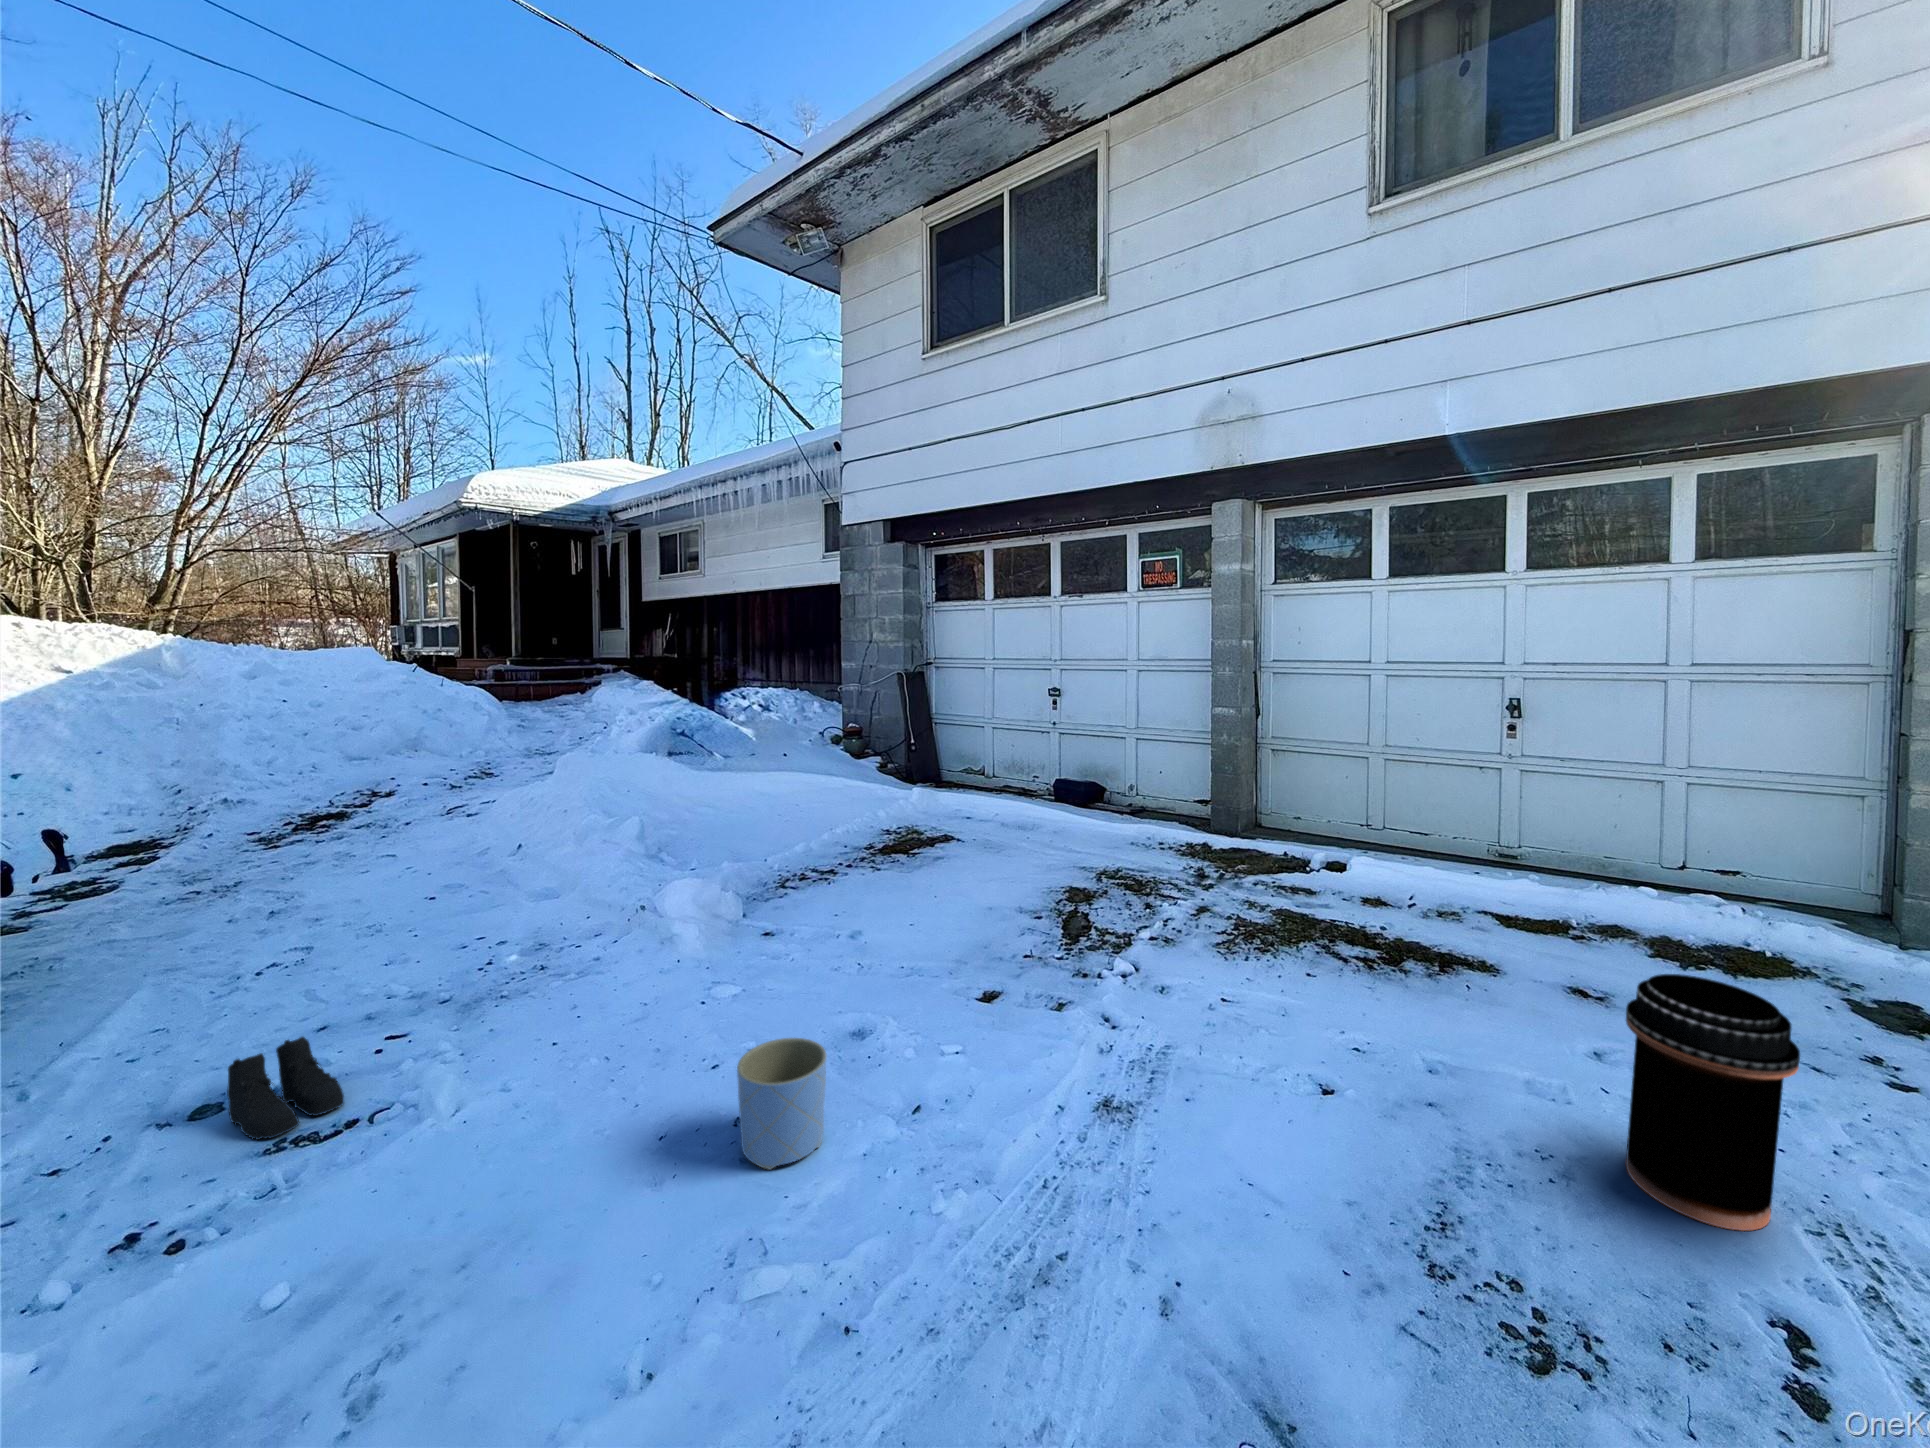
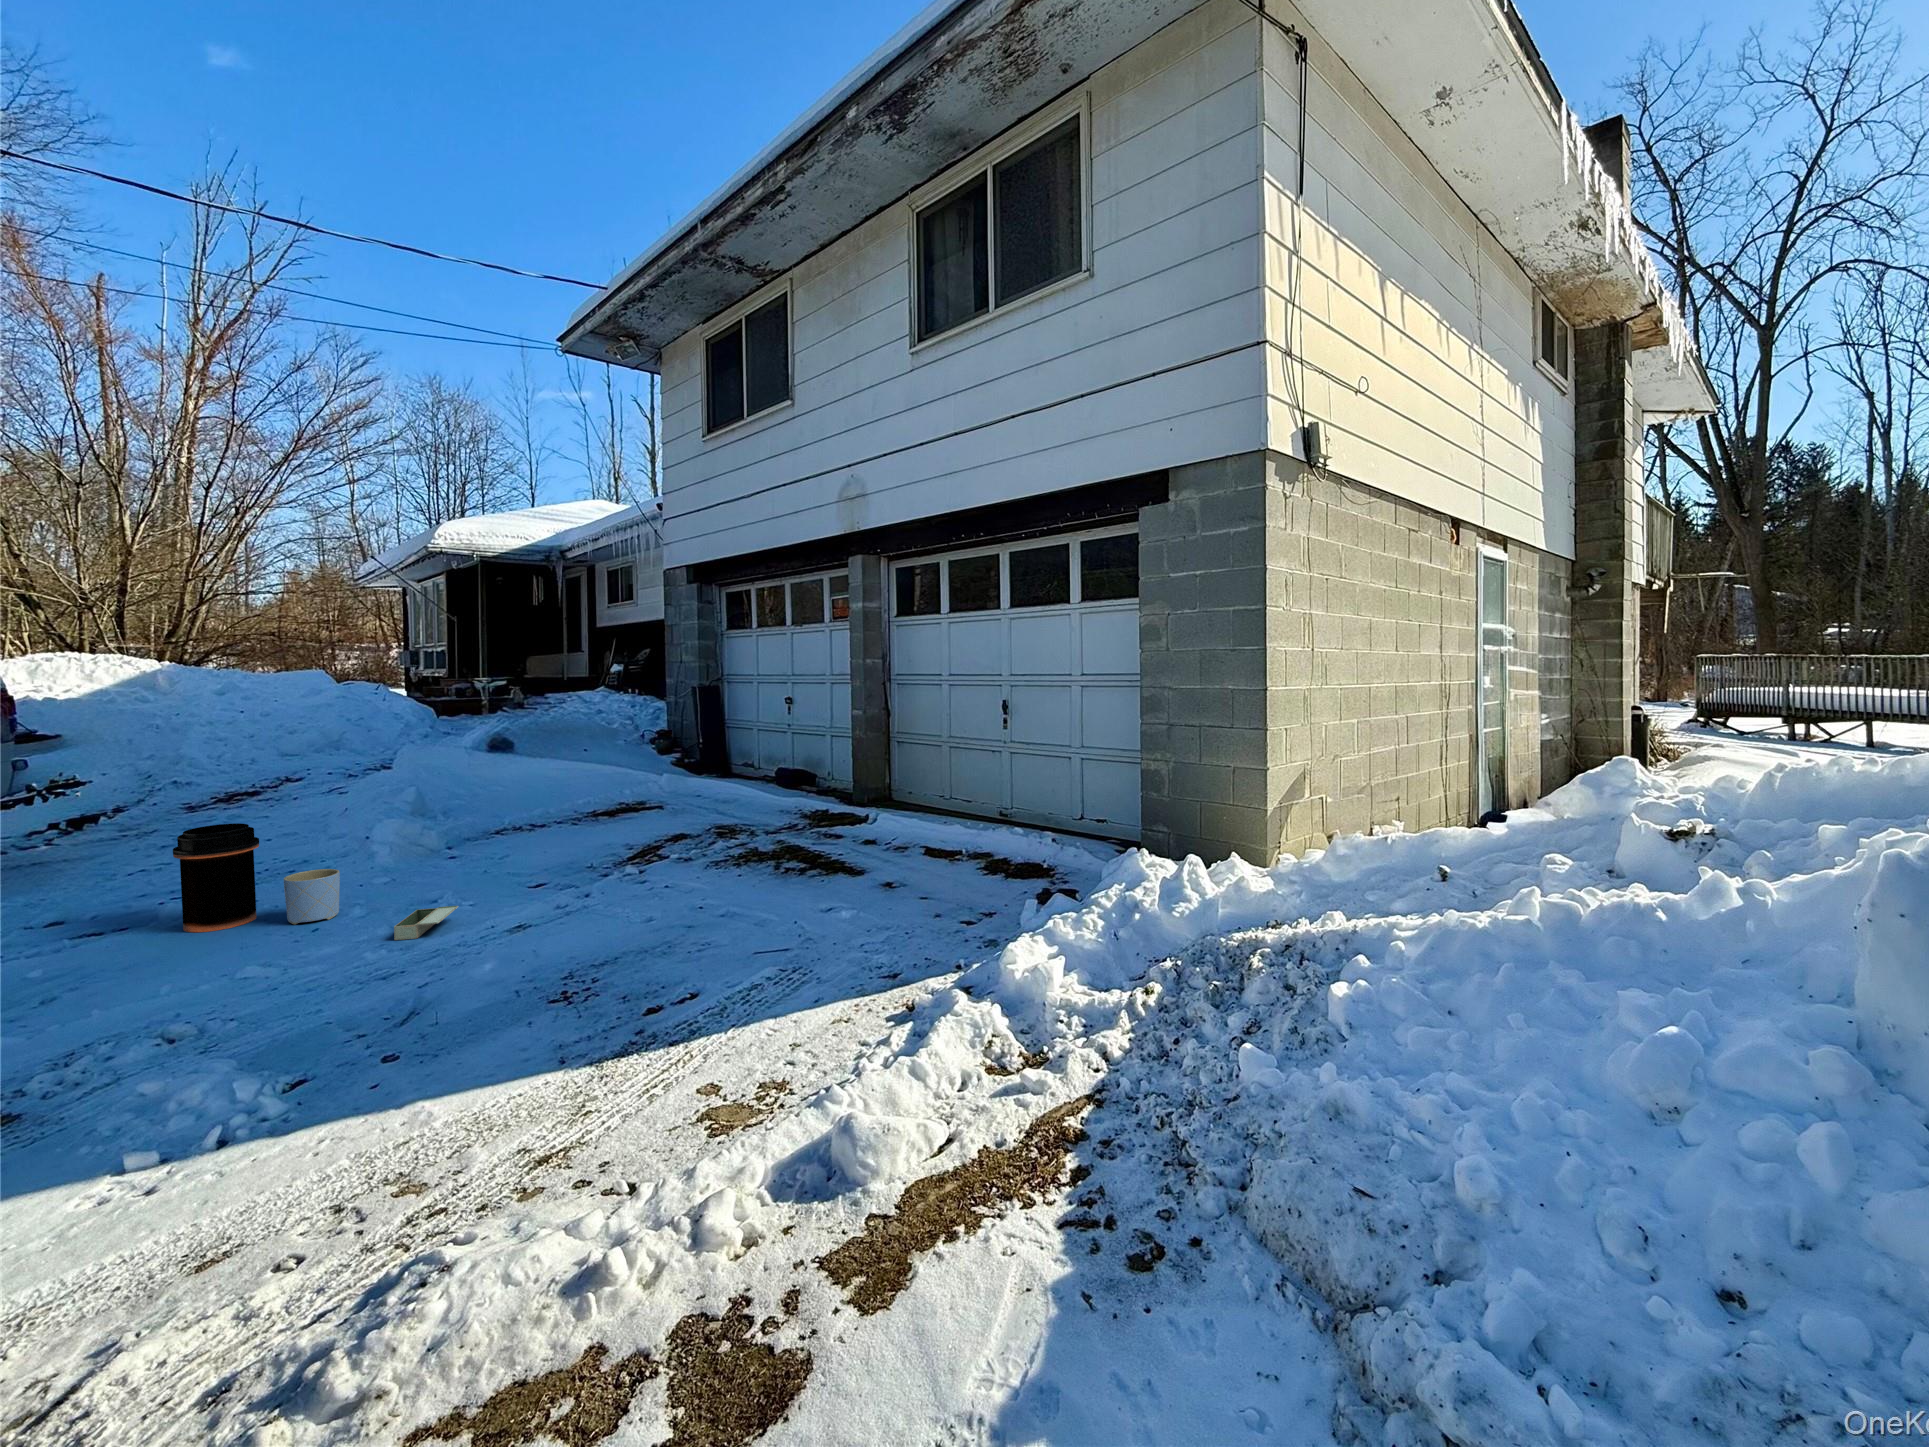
trash can: present [1626,974,1800,1231] -> present [173,823,259,932]
boots: present [227,1037,344,1140] -> none [68,868,127,911]
toolbox: none [1011,1110,1121,1221] -> present [394,906,458,940]

